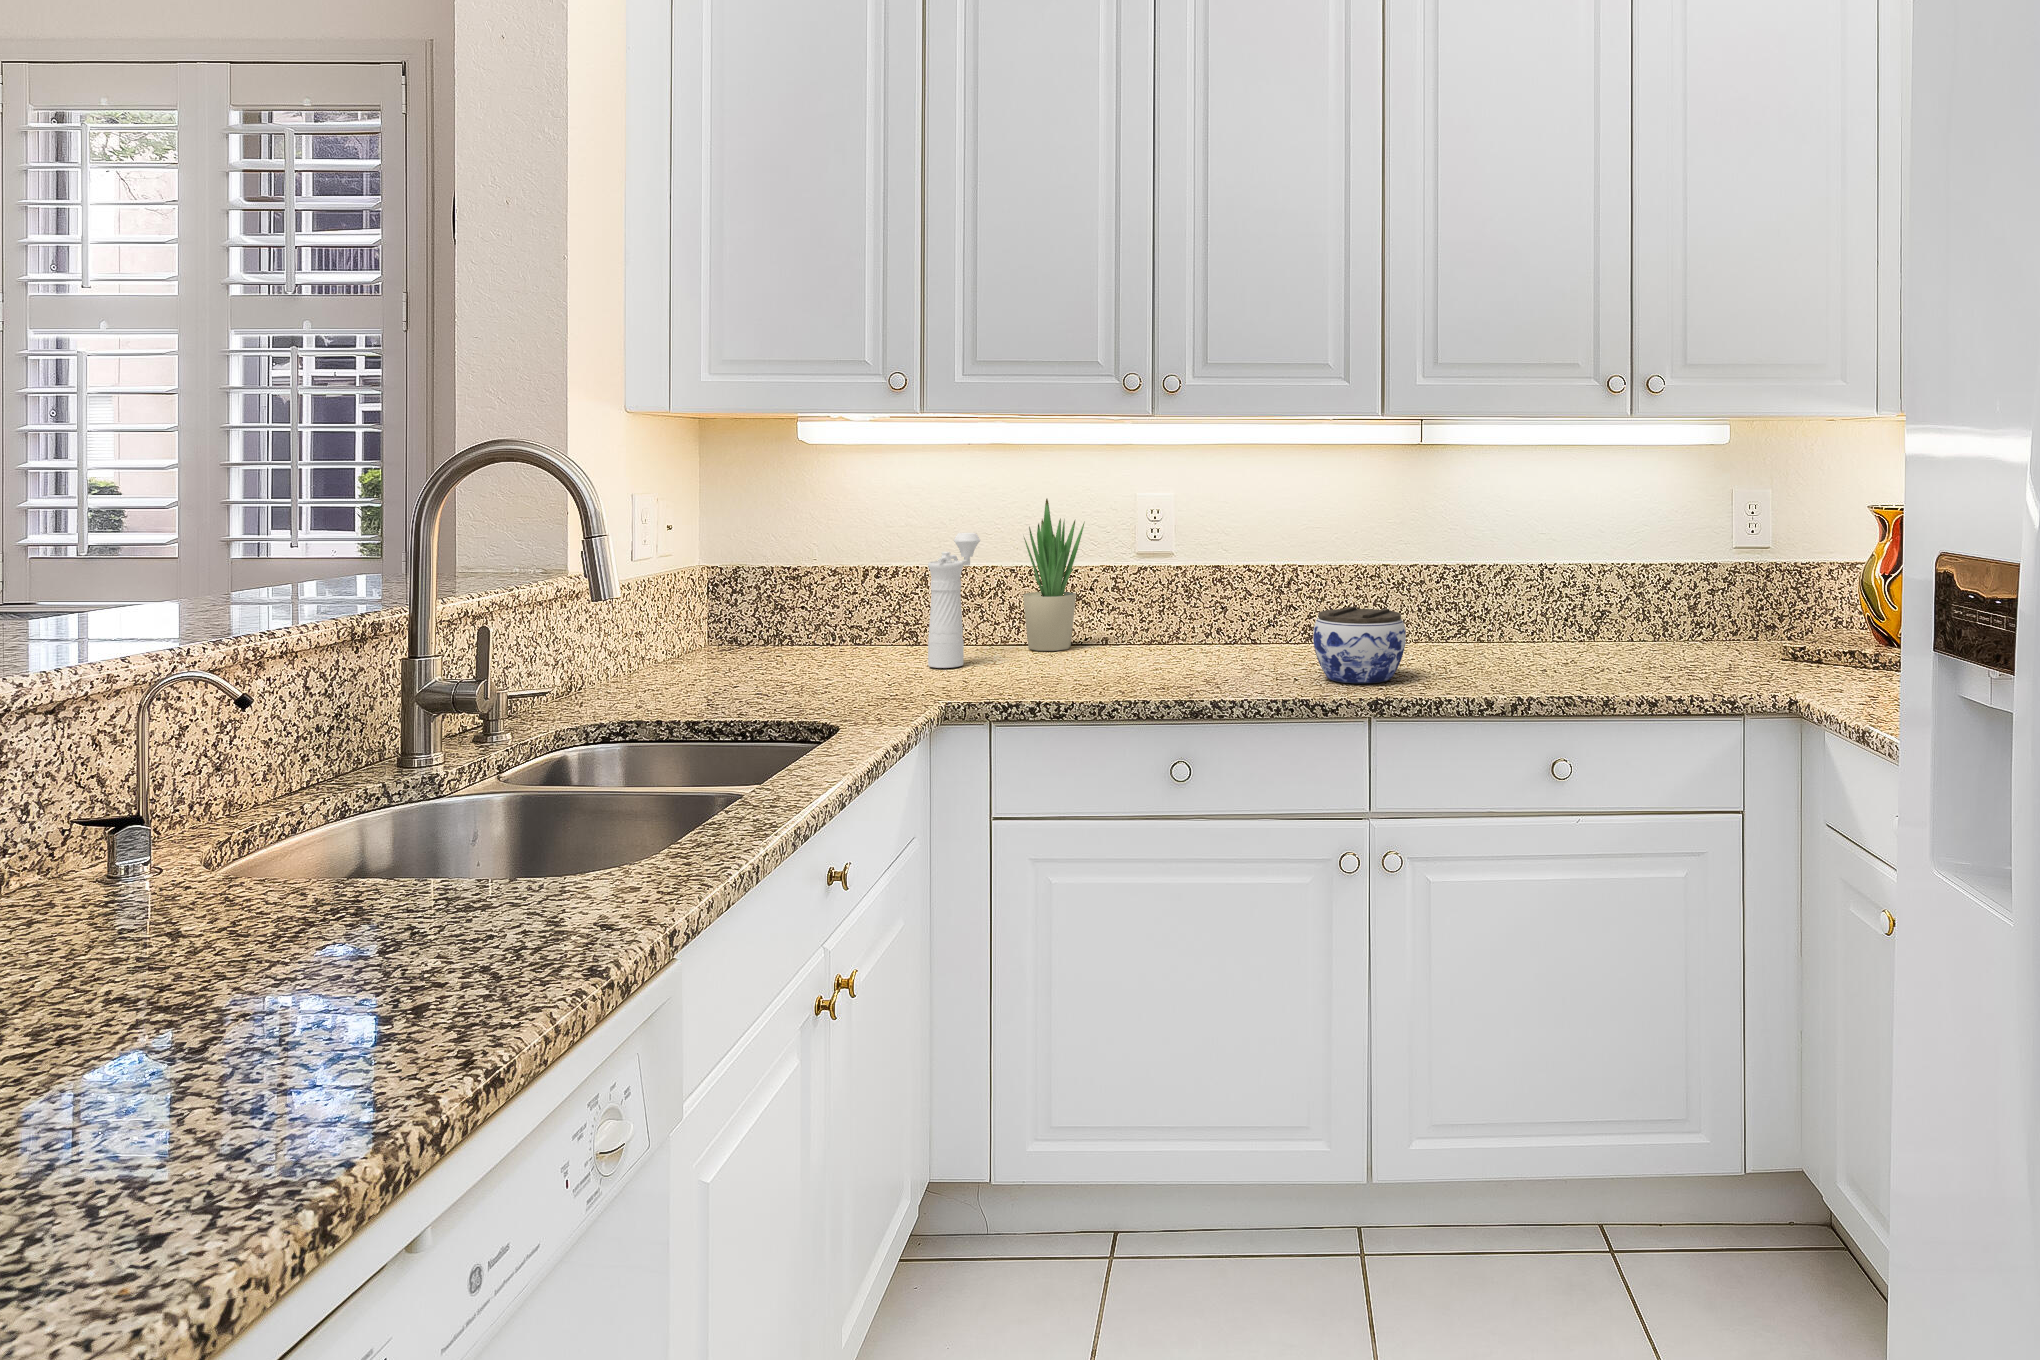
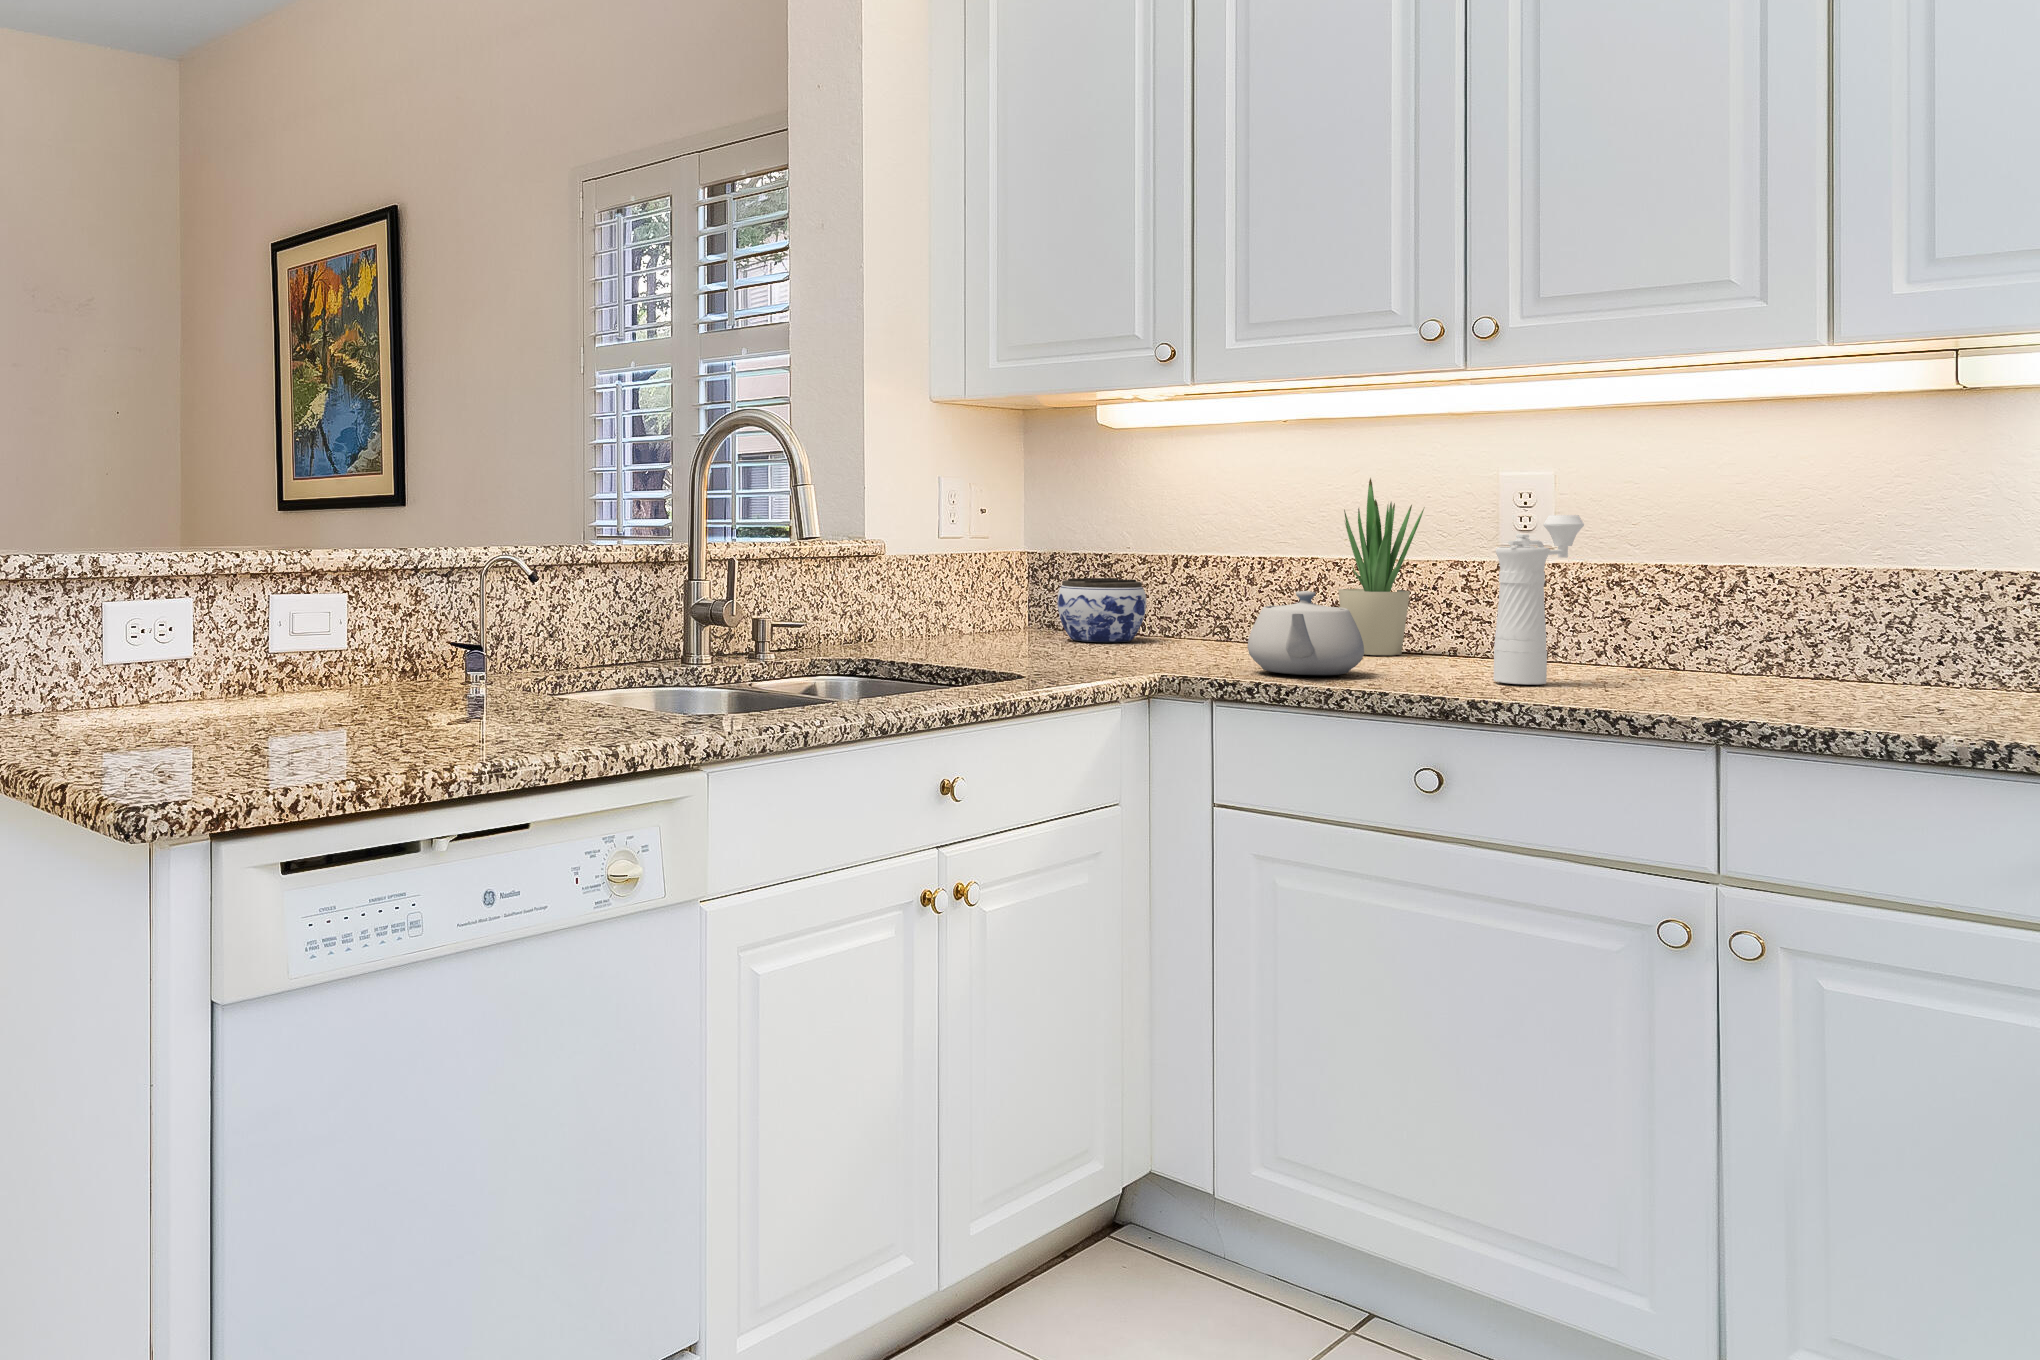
pepper mill: present [928,533,980,668] -> present [1493,515,1584,685]
jar: present [1313,607,1406,683] -> present [1057,578,1146,642]
teapot: none [1001,609,1093,686] -> present [1247,591,1364,675]

